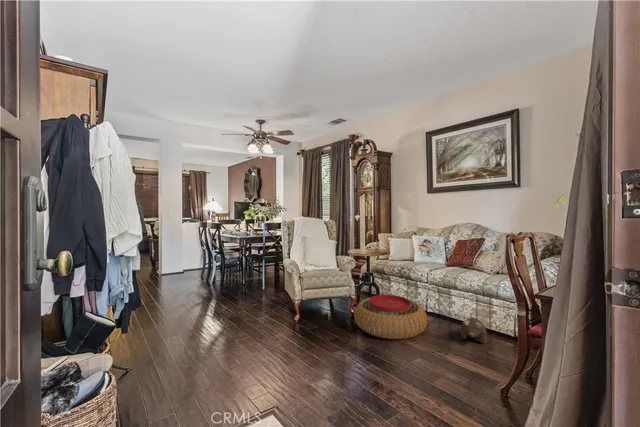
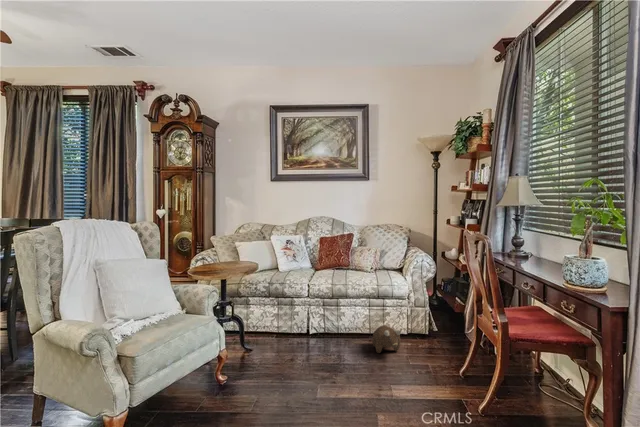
pouf: present [354,295,427,339] -> none [243,322,345,389]

